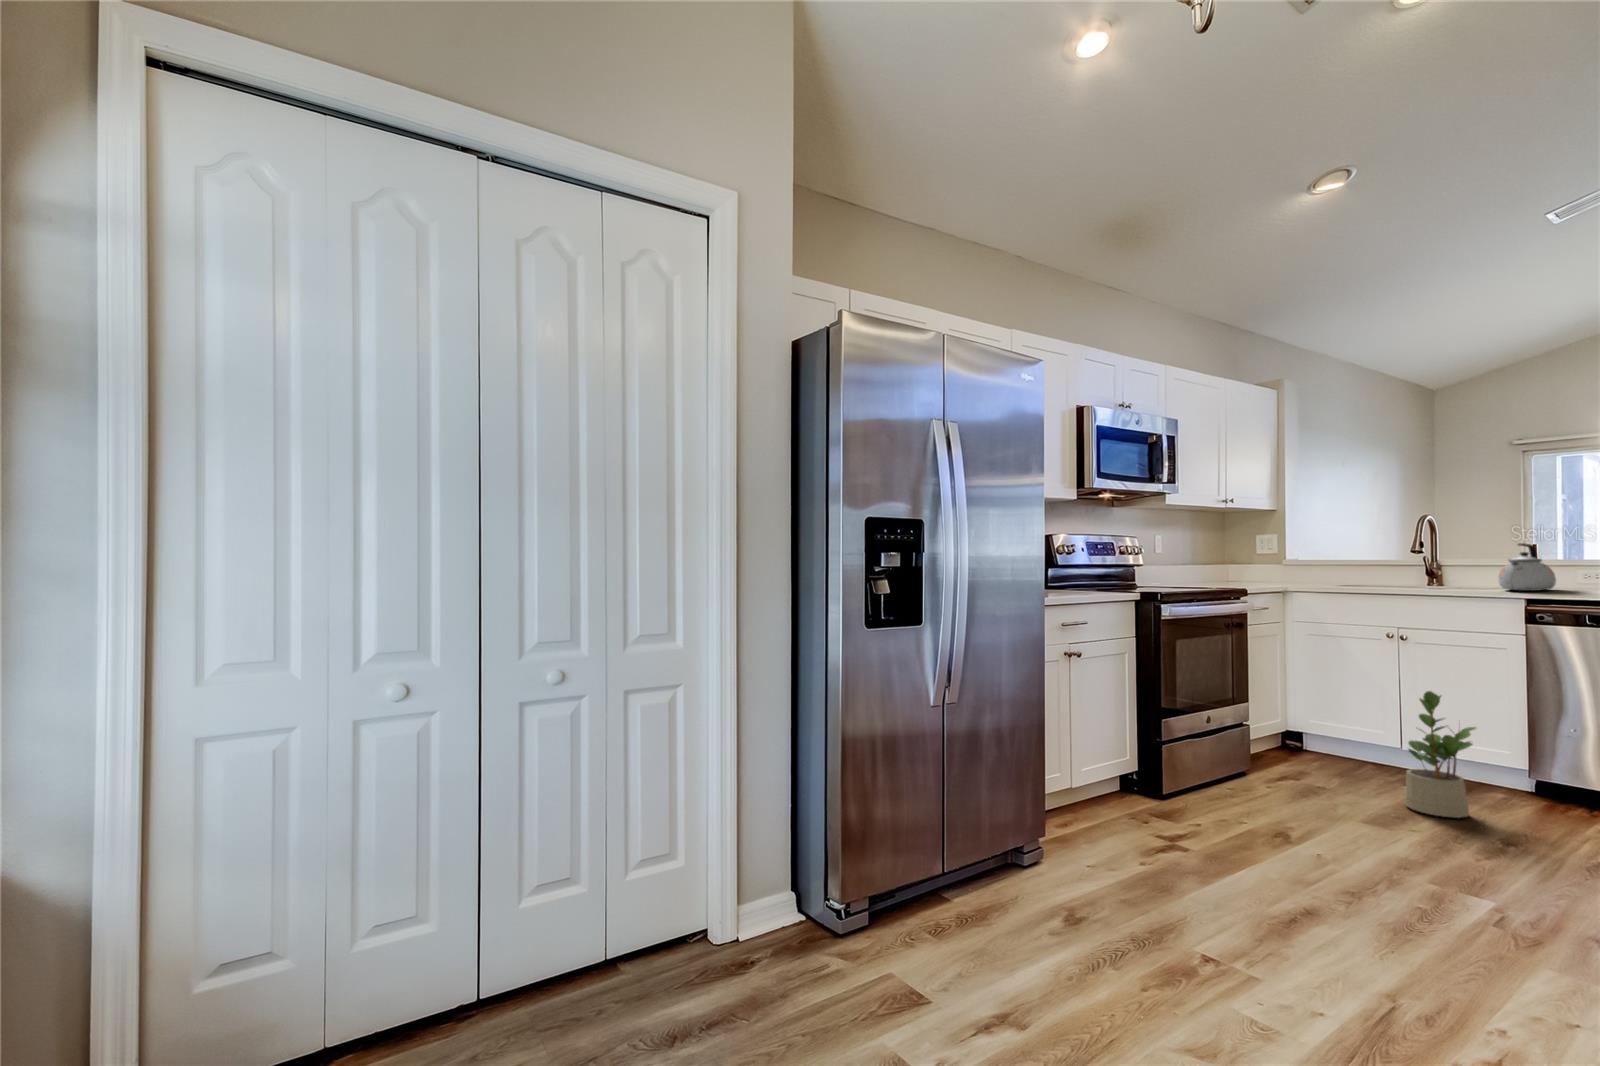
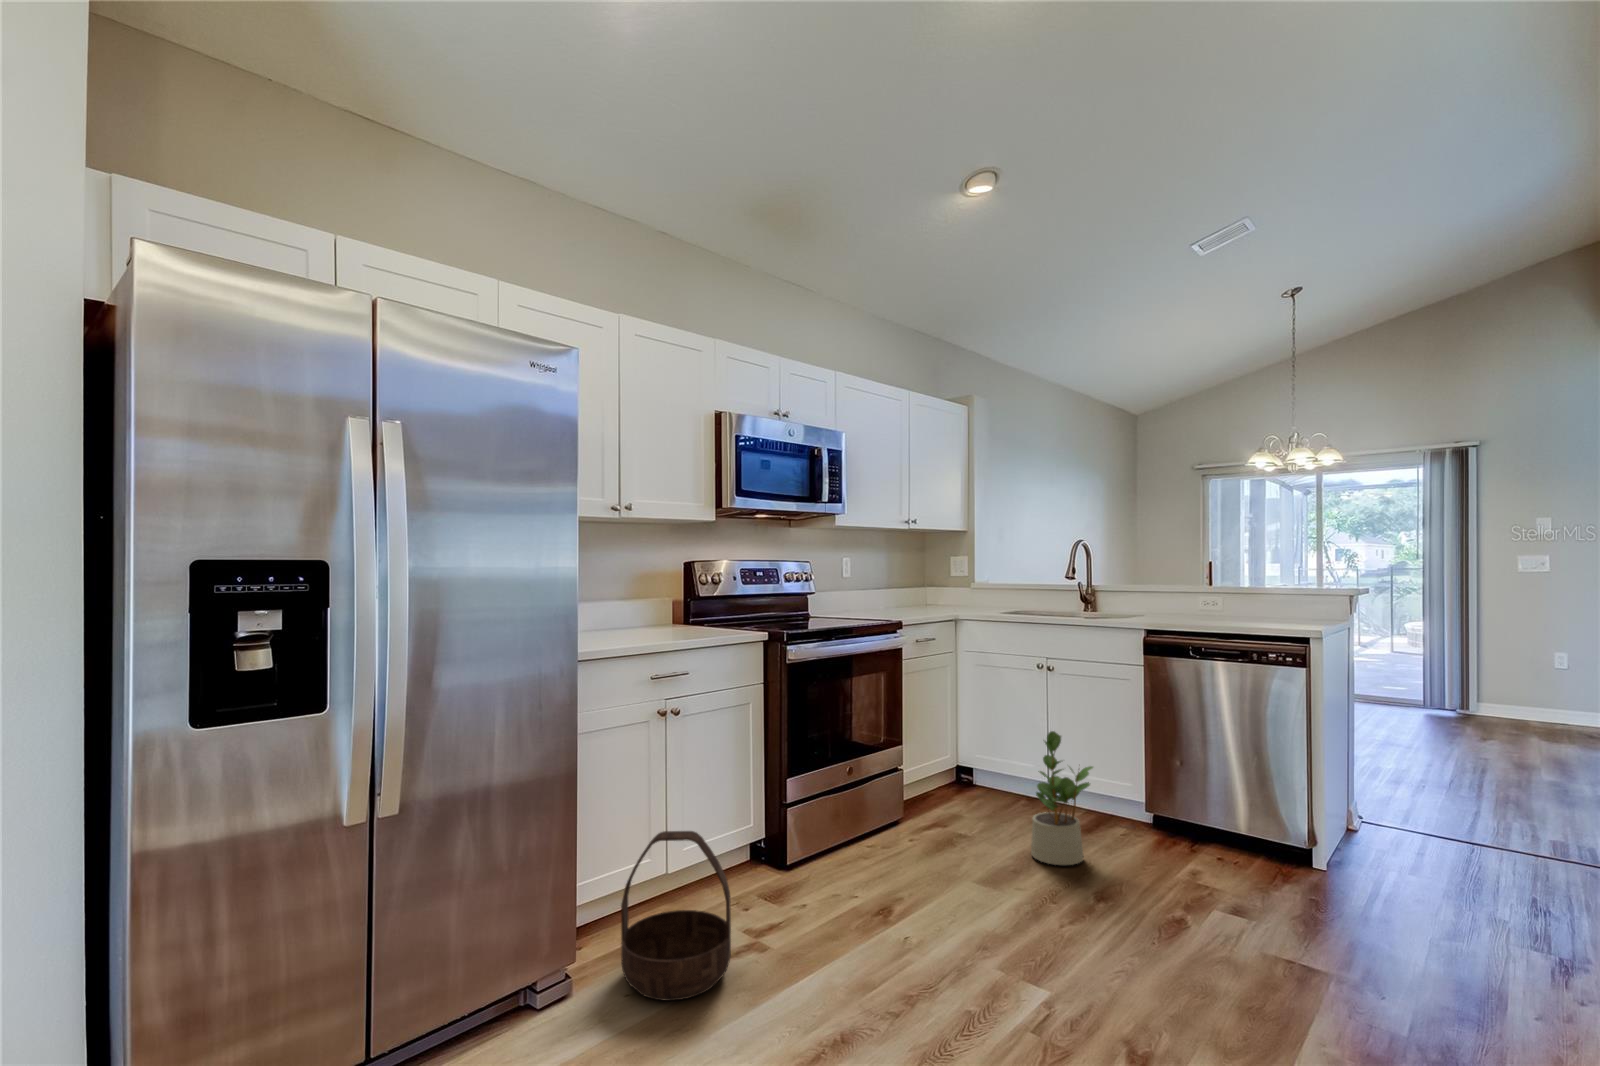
kettle: present [1498,543,1556,591] -> none [1132,572,1176,620]
basket: none [1070,744,1168,876] -> present [621,831,731,1001]

